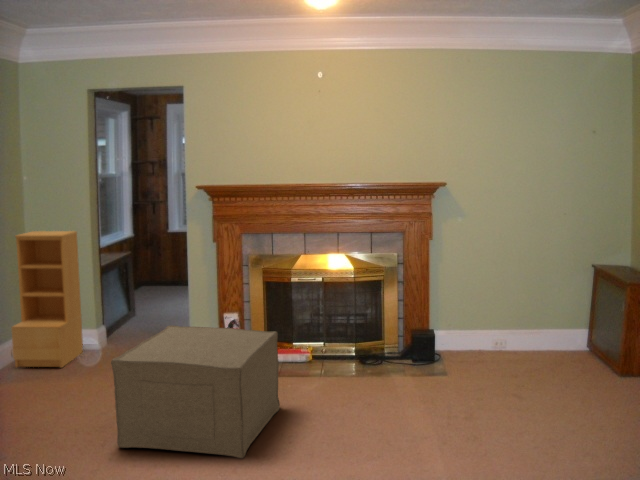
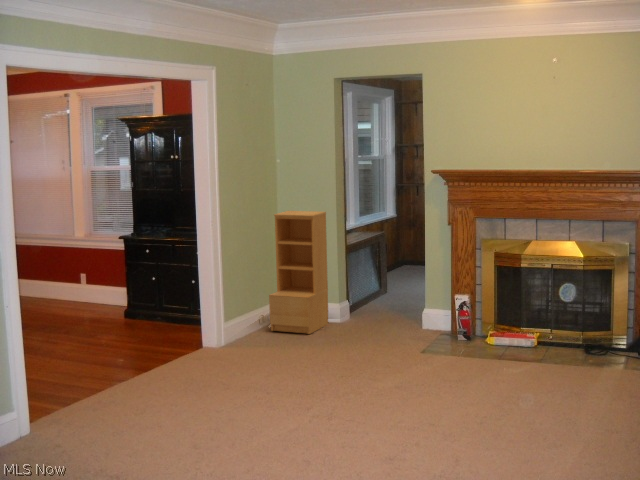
ottoman: present [111,325,280,458] -> none [344,299,490,407]

